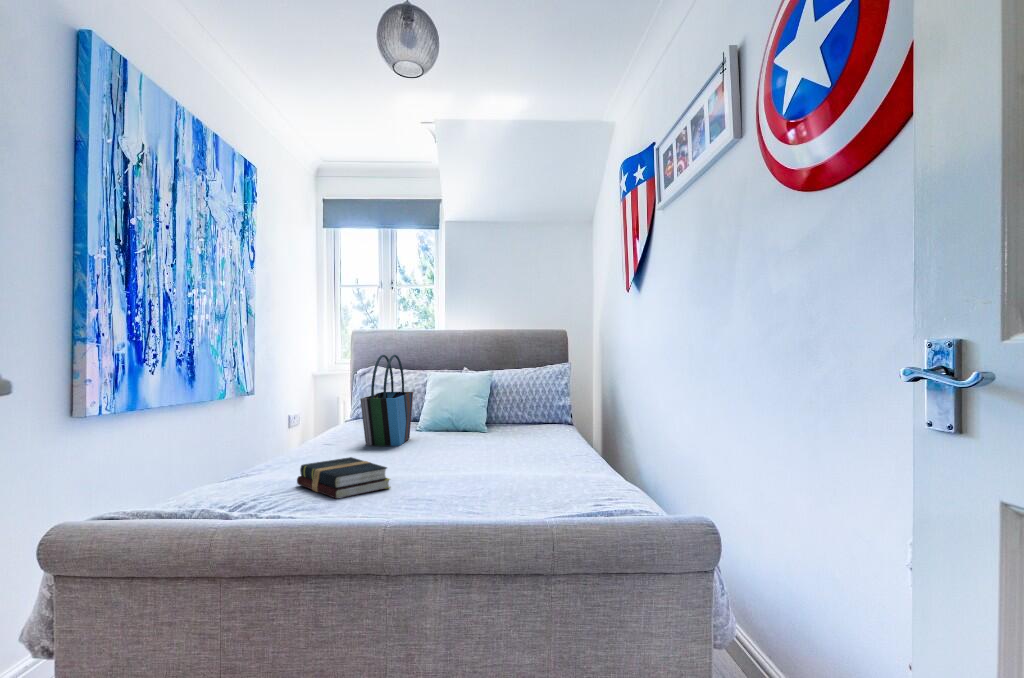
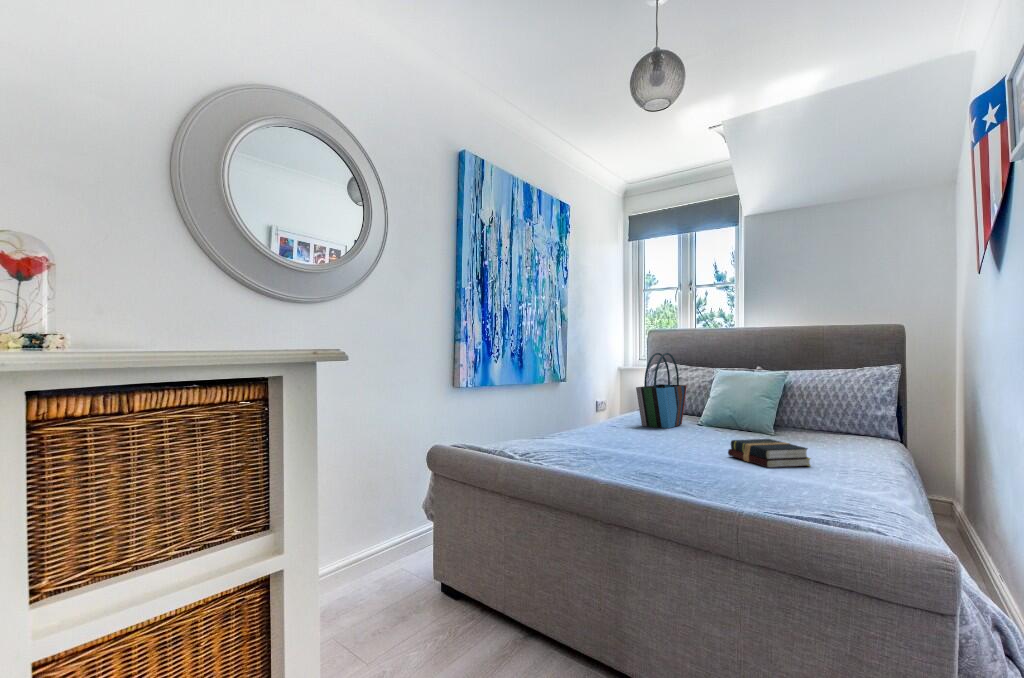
hardback book: present [297,457,390,499] -> present [728,439,811,468]

